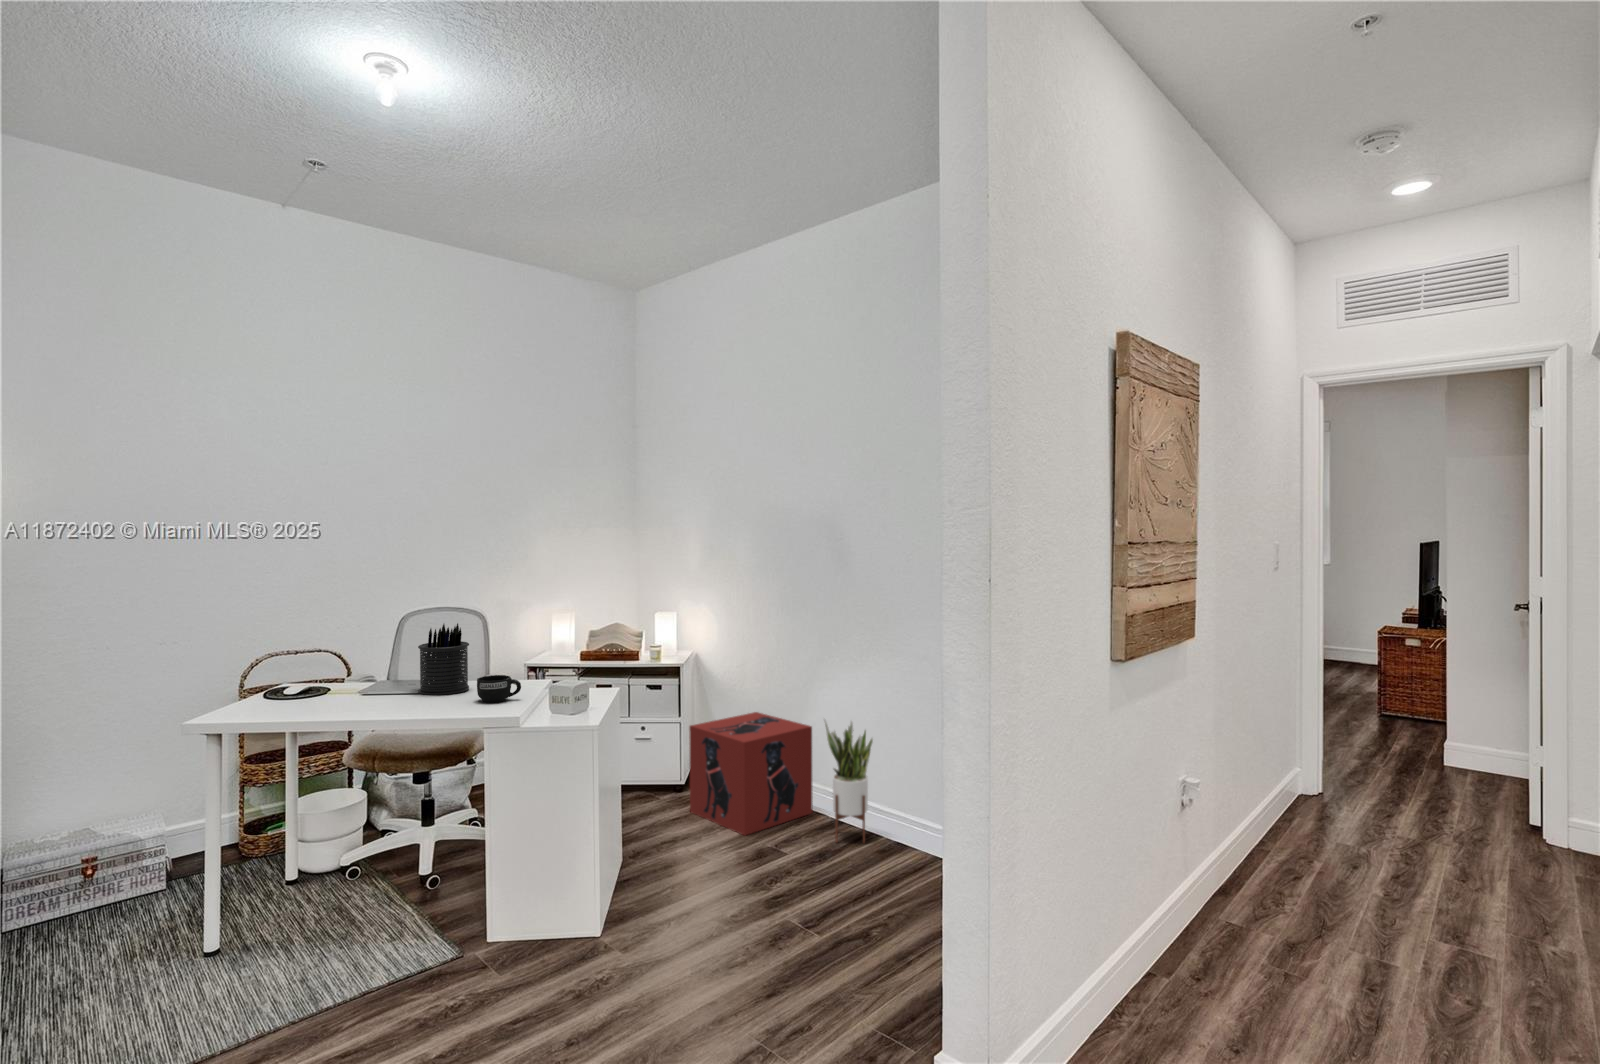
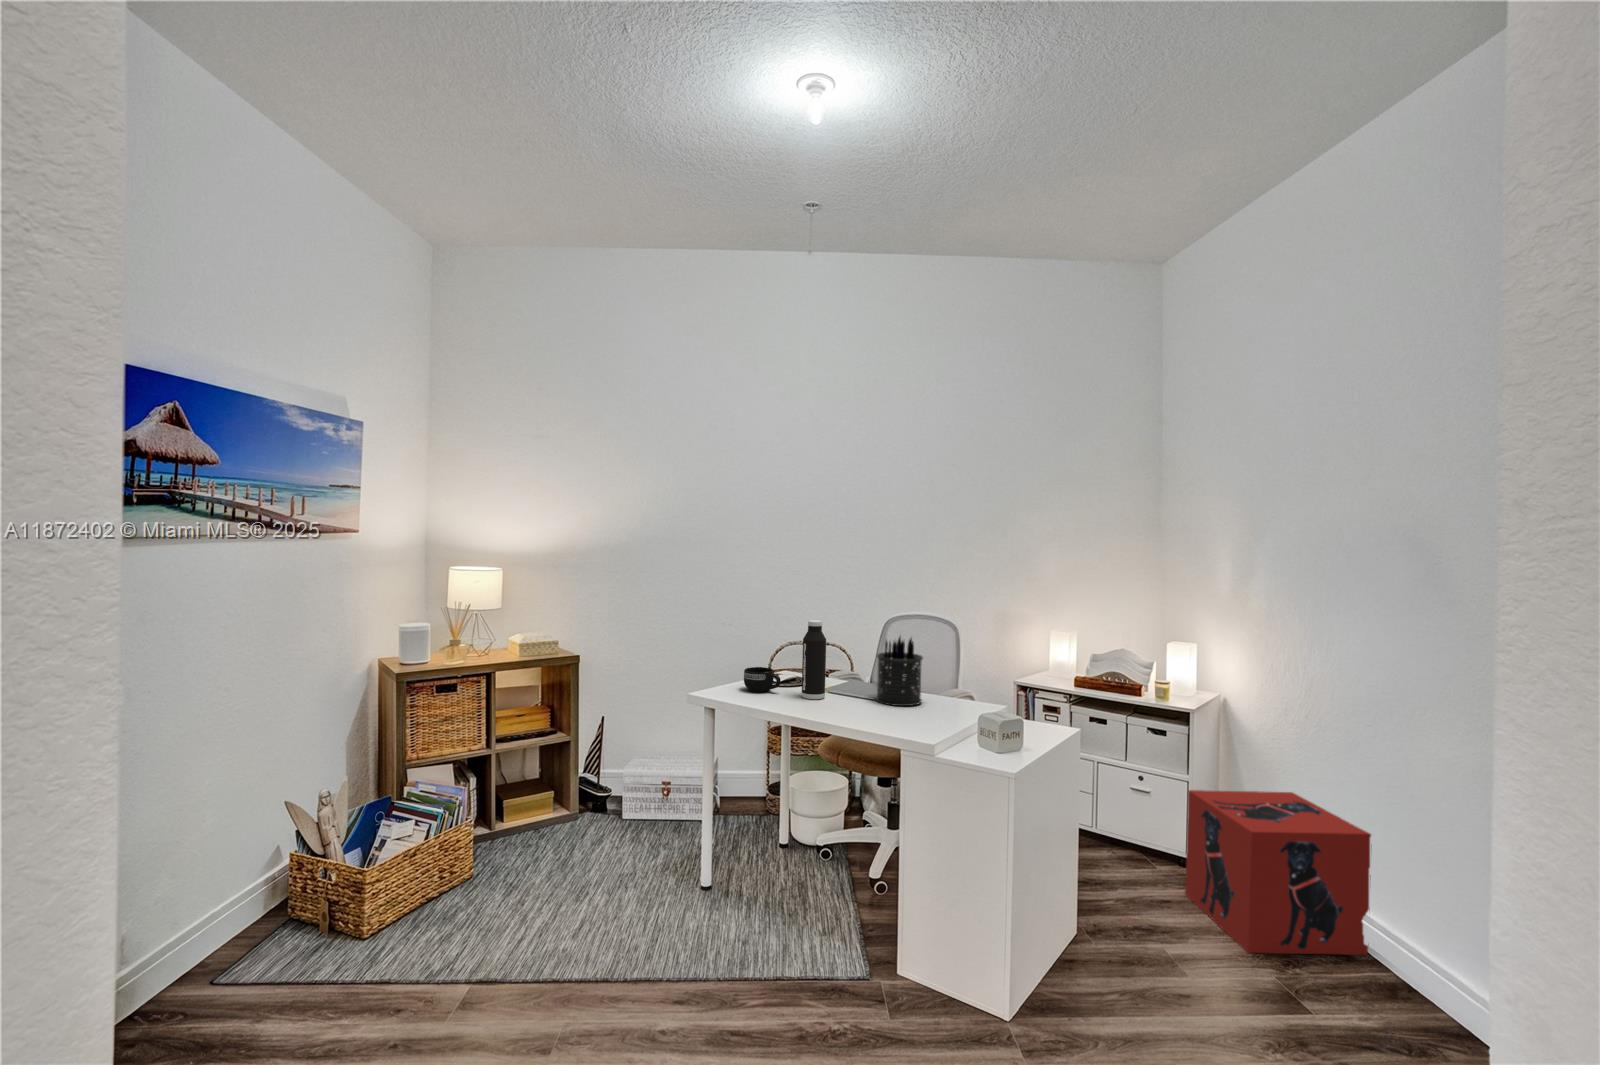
water bottle: none [334,617,363,704] -> present [802,620,826,699]
mug: present [477,675,521,703] -> present [744,667,781,692]
potted plant: present [824,720,873,843] -> none [1382,829,1470,1037]

